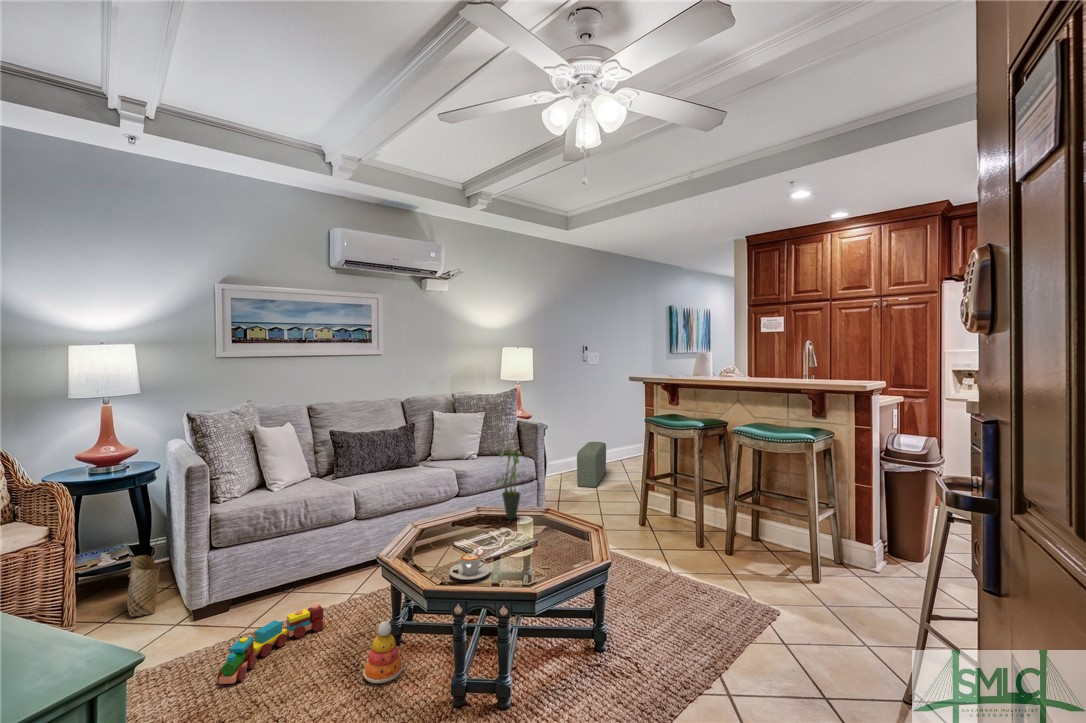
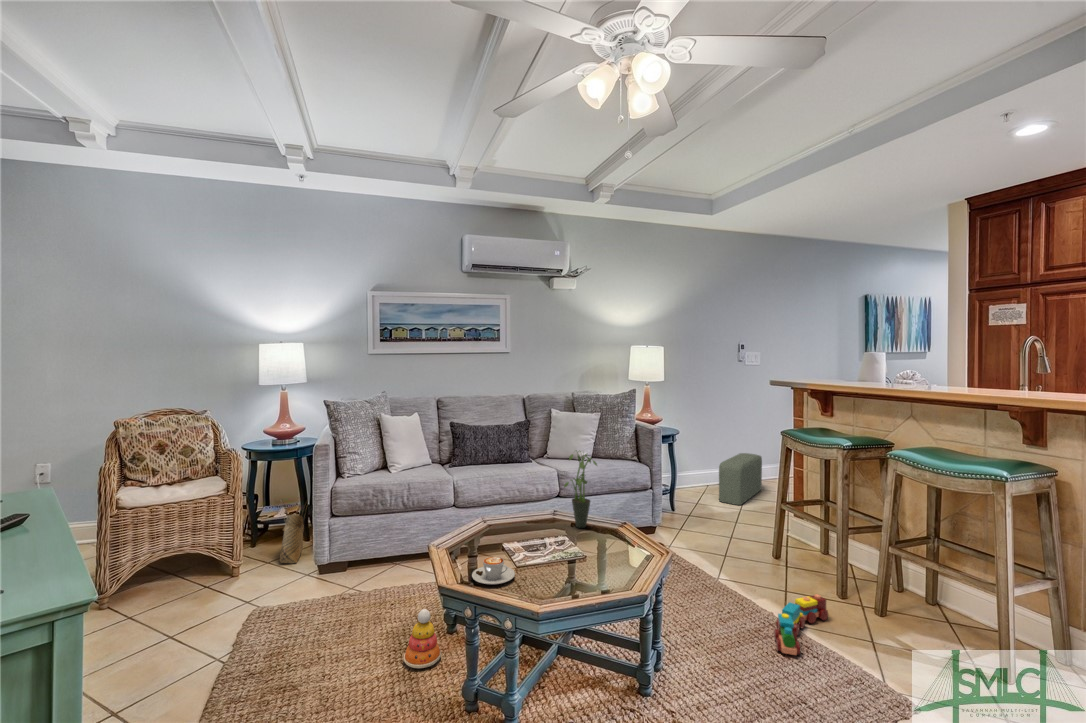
toy train: present [217,605,325,684] -> present [774,594,828,655]

